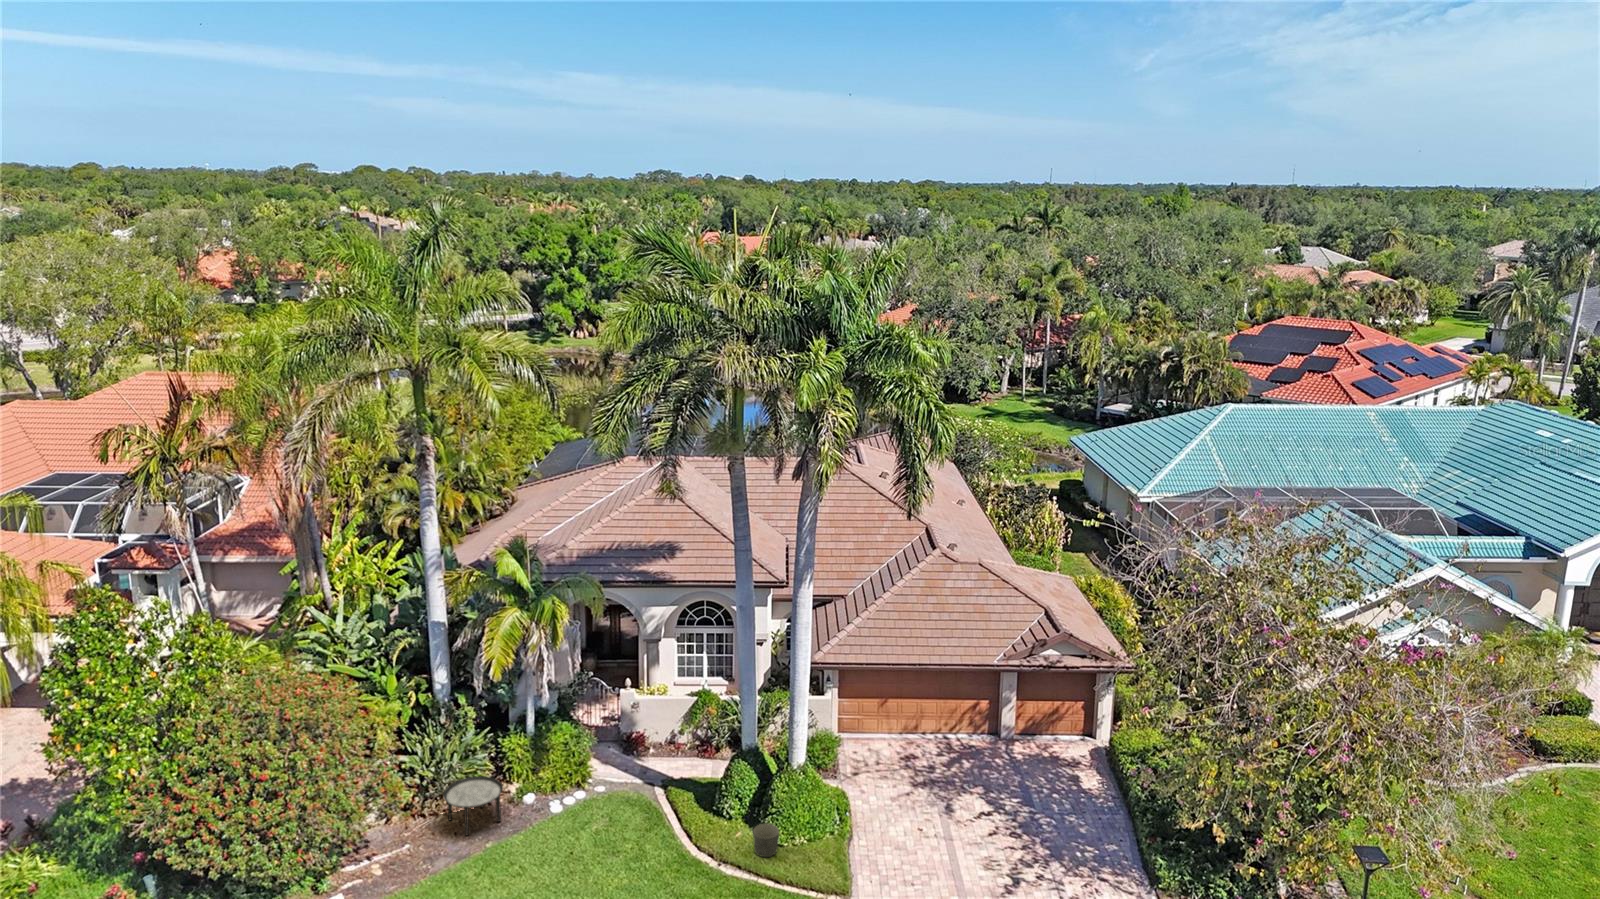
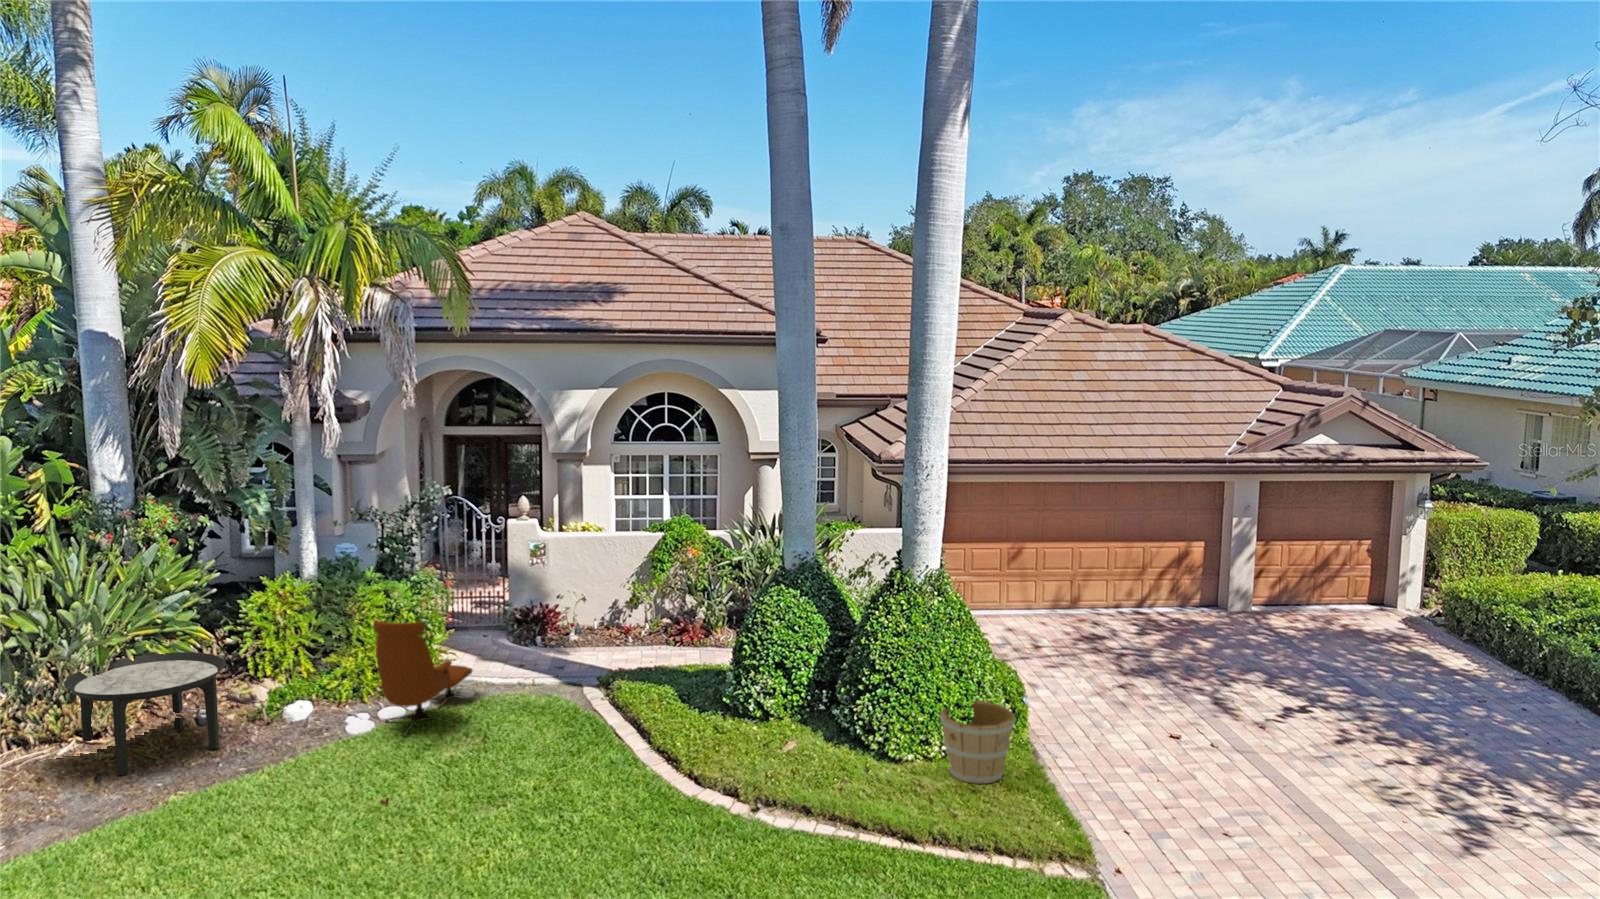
lounge chair: none [563,771,604,818] -> present [373,620,473,736]
wooden bucket: none [797,822,829,862] -> present [940,700,1015,784]
planter: present [753,824,779,857] -> none [836,708,898,781]

